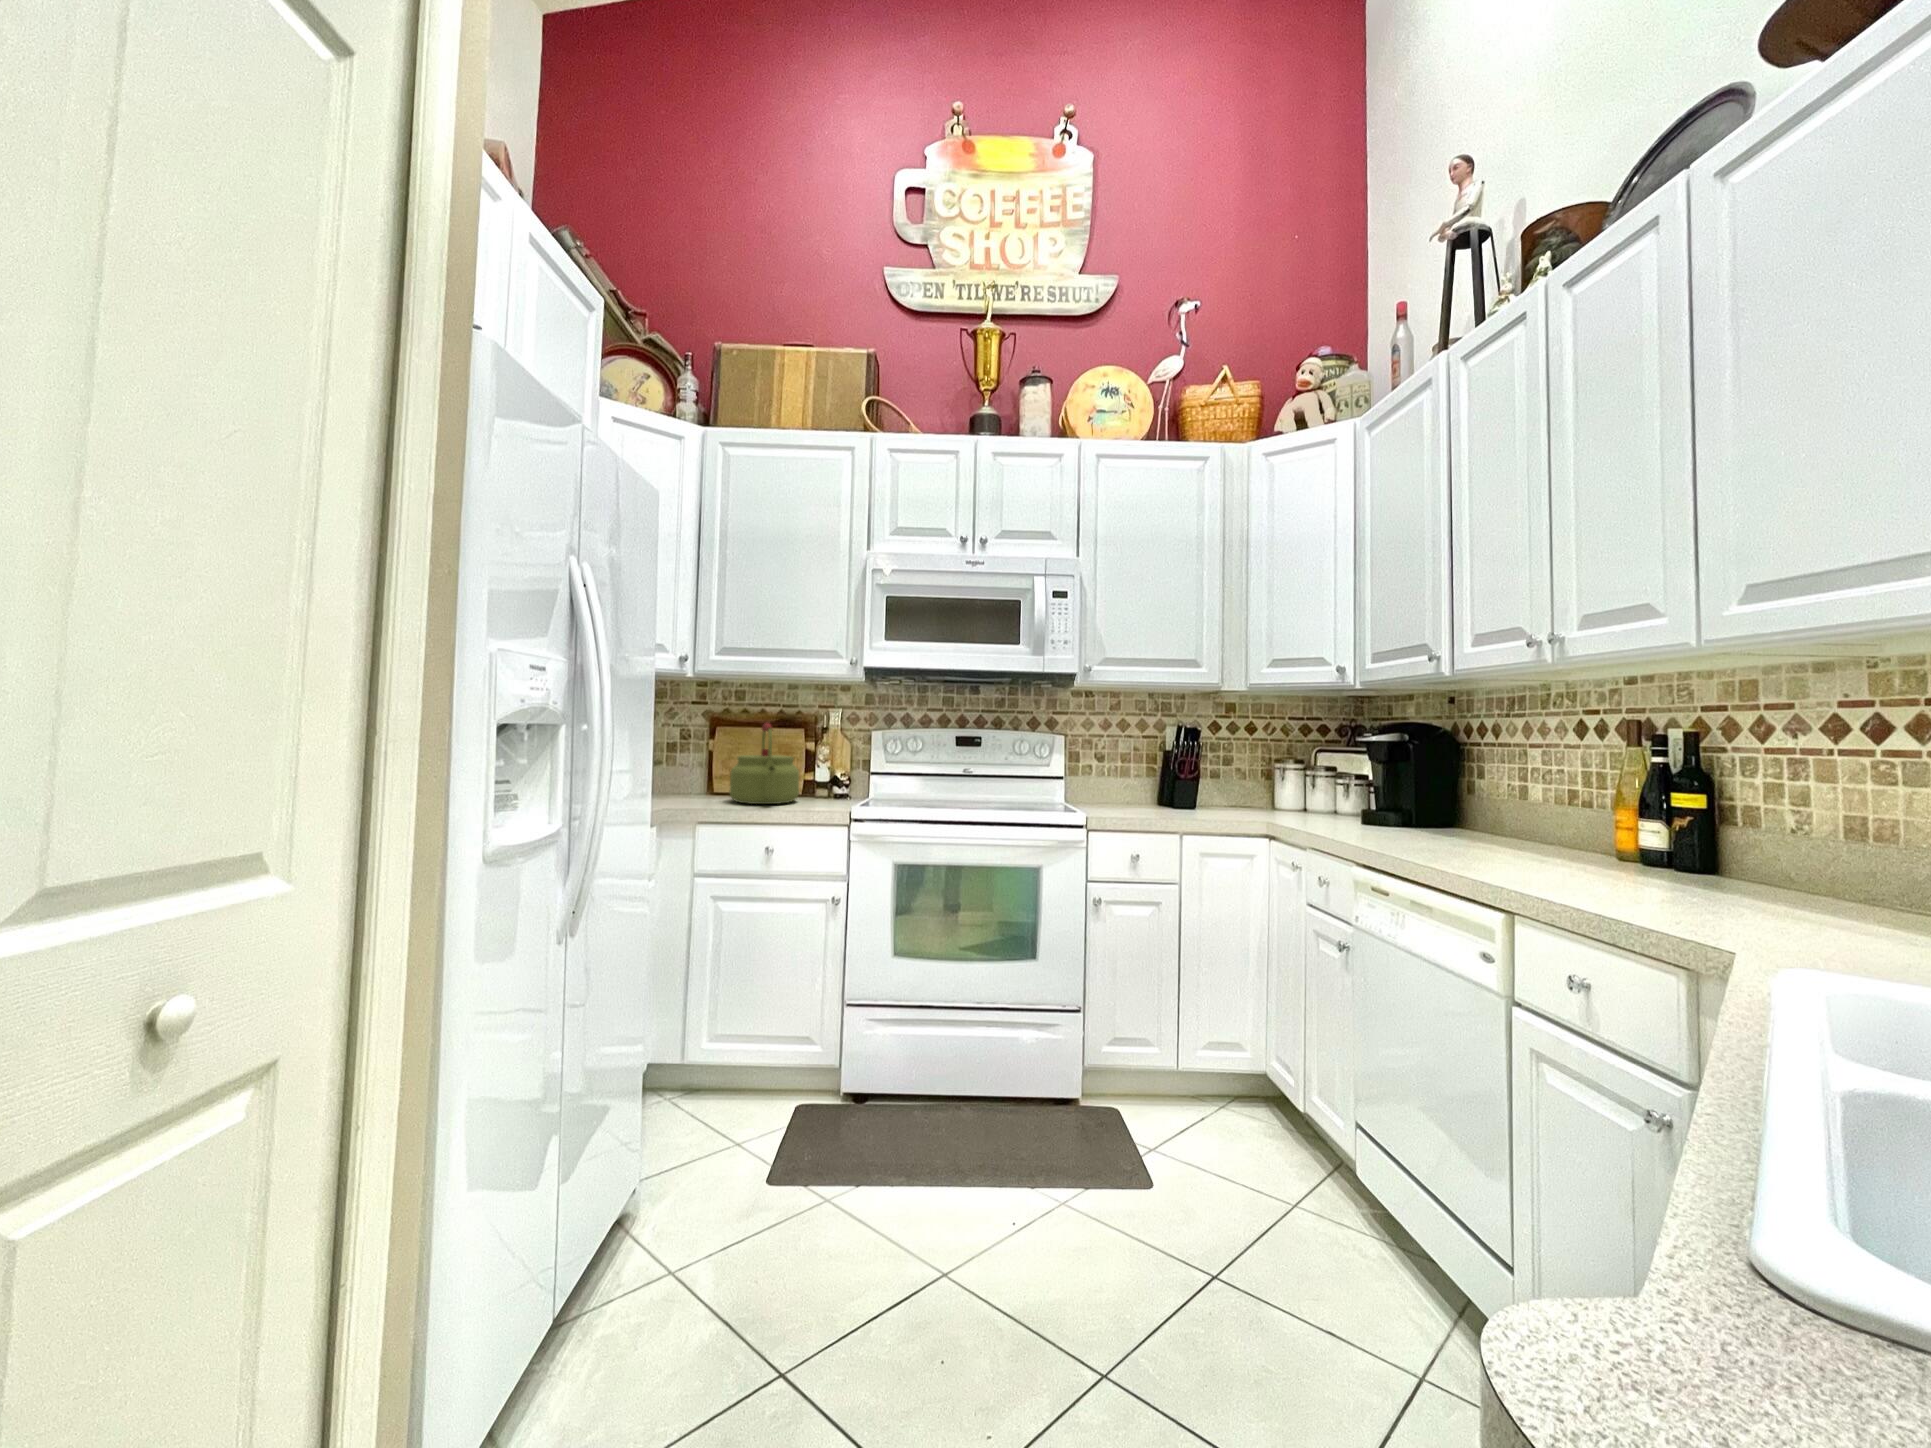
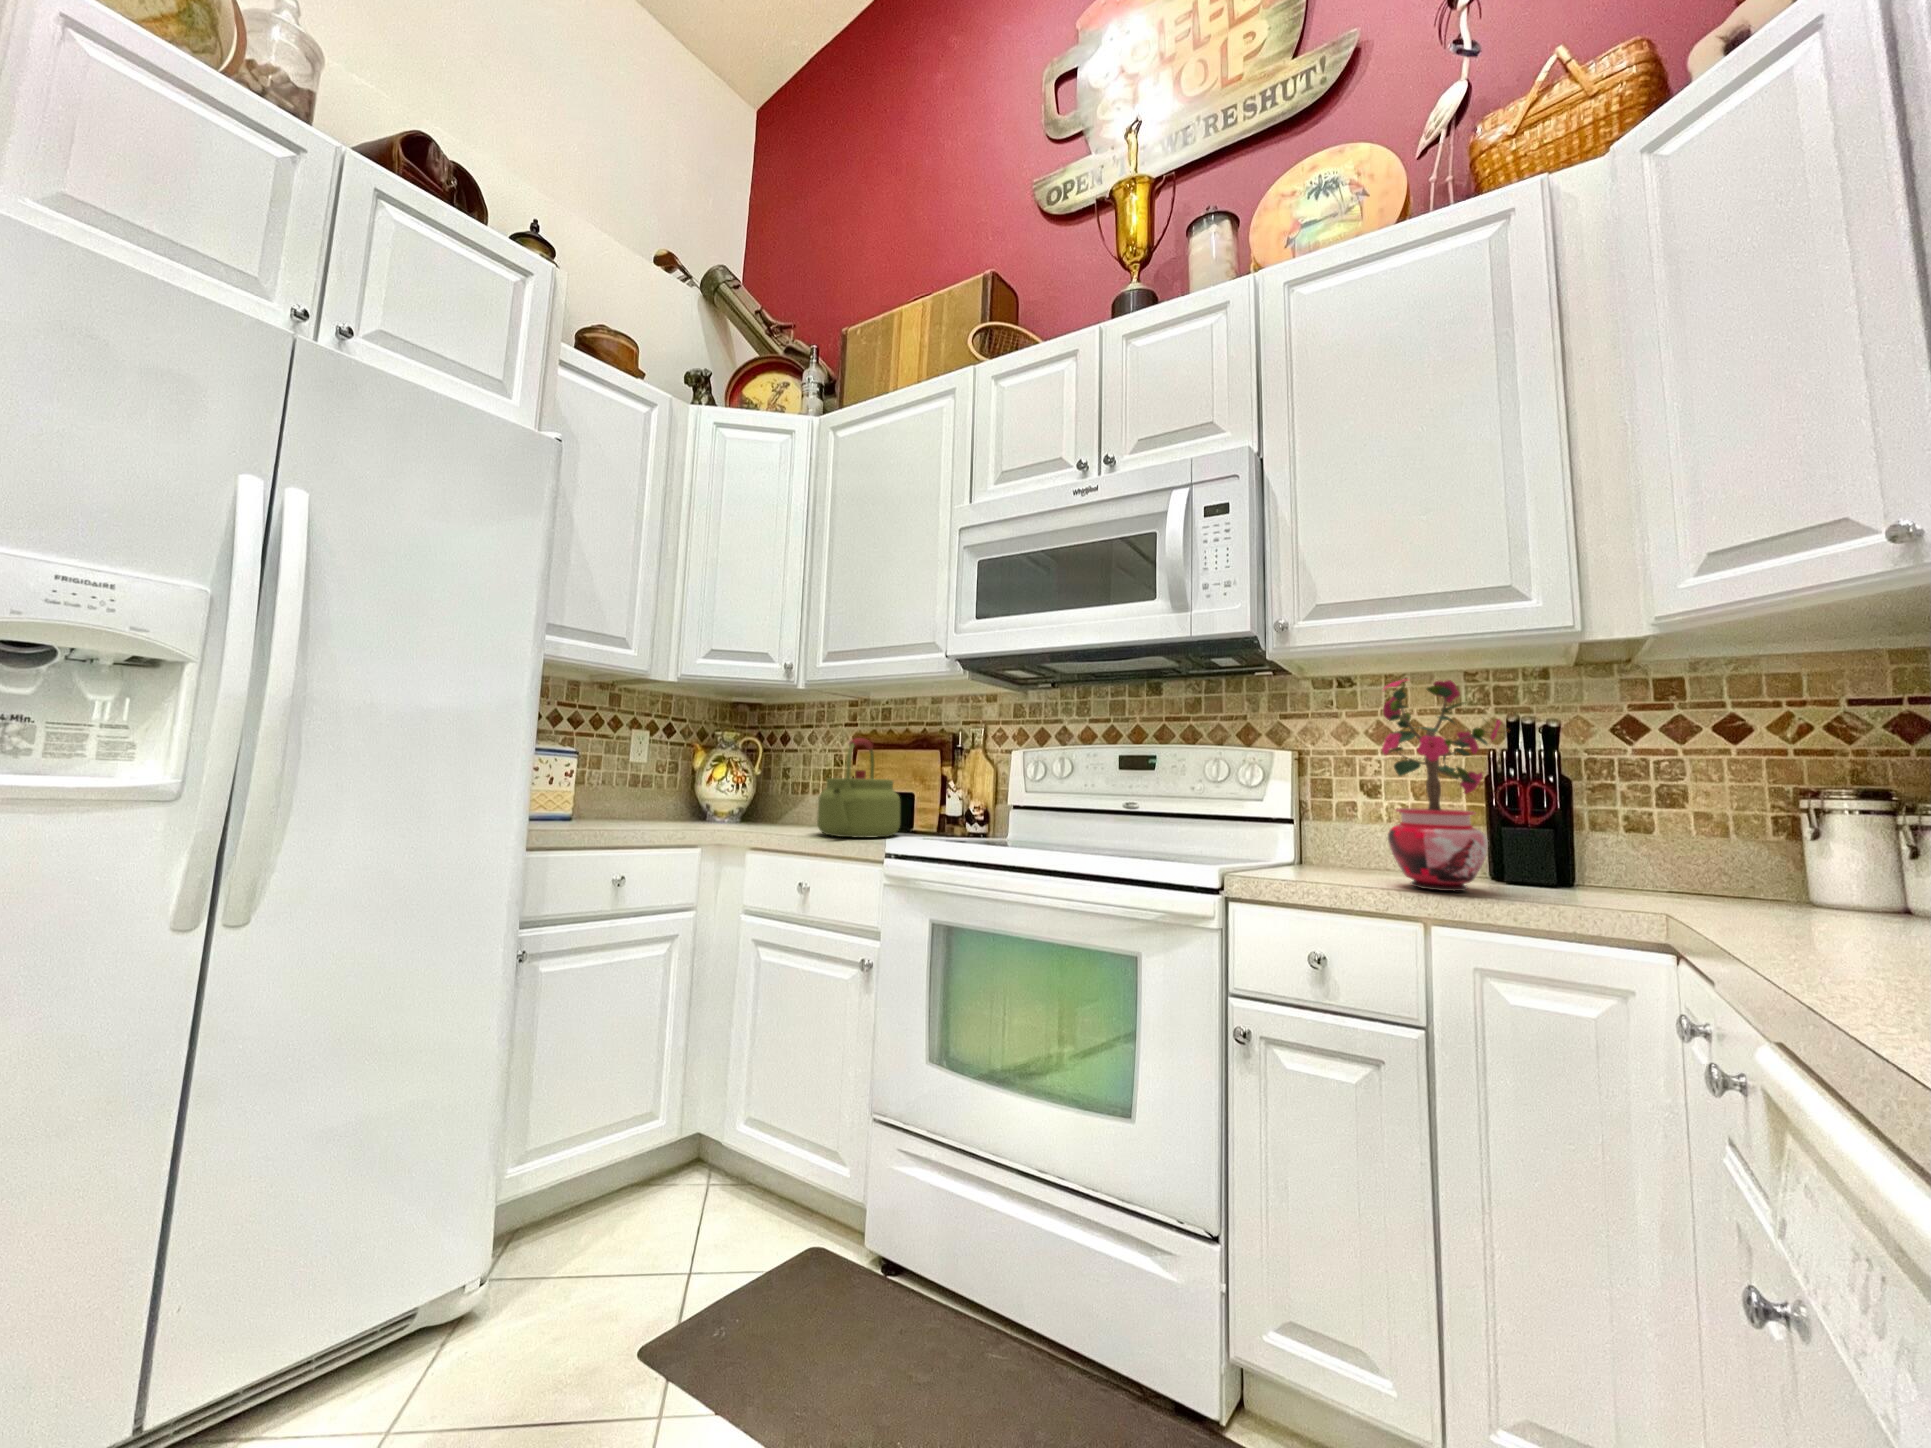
potted plant: none [1131,702,1194,814] -> present [1382,679,1508,891]

